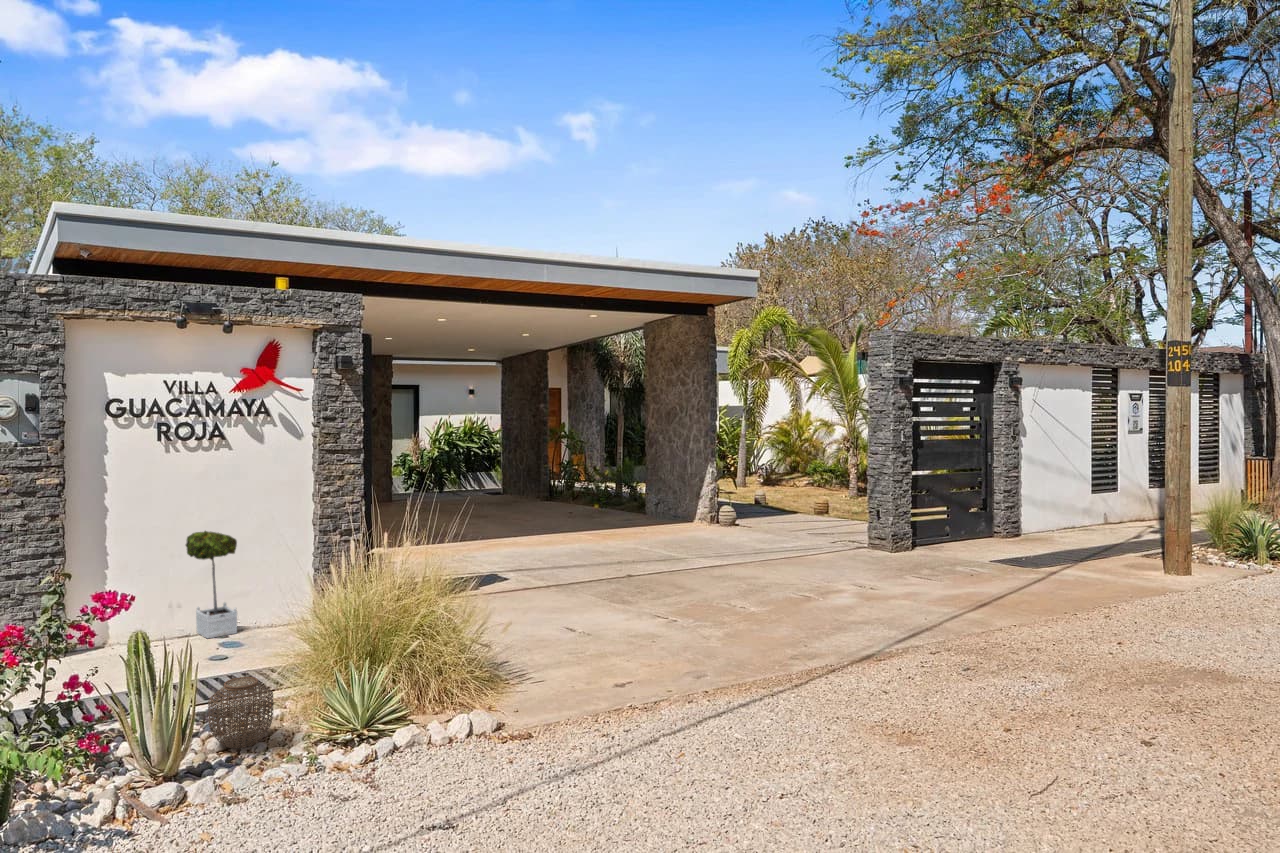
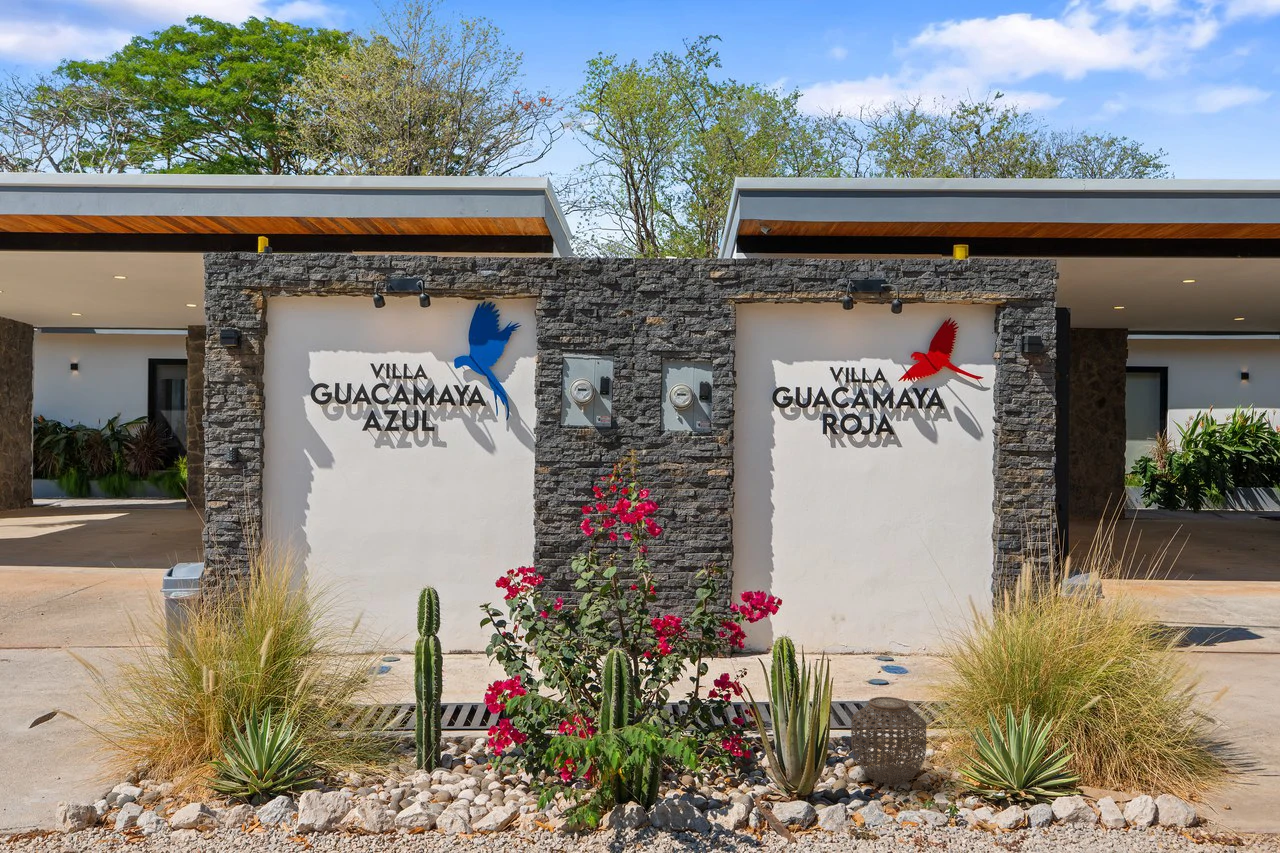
potted tree: present [186,531,237,638] -> none [848,536,903,661]

